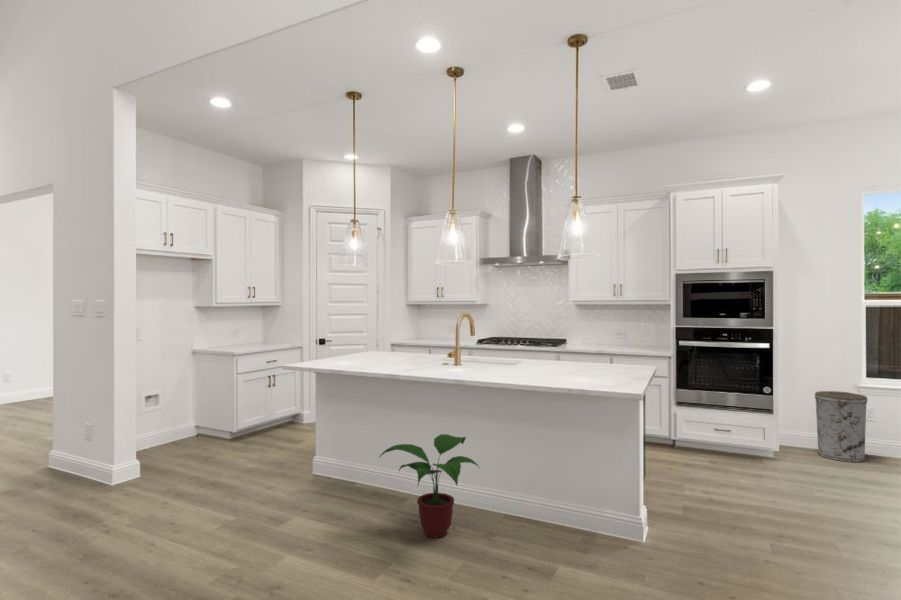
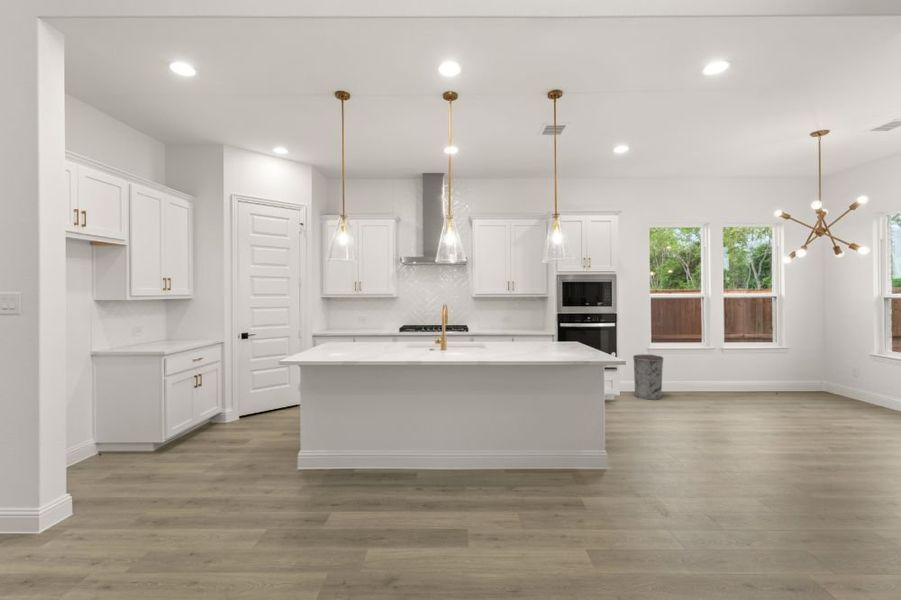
potted plant: present [380,434,478,537] -> none [413,412,505,501]

